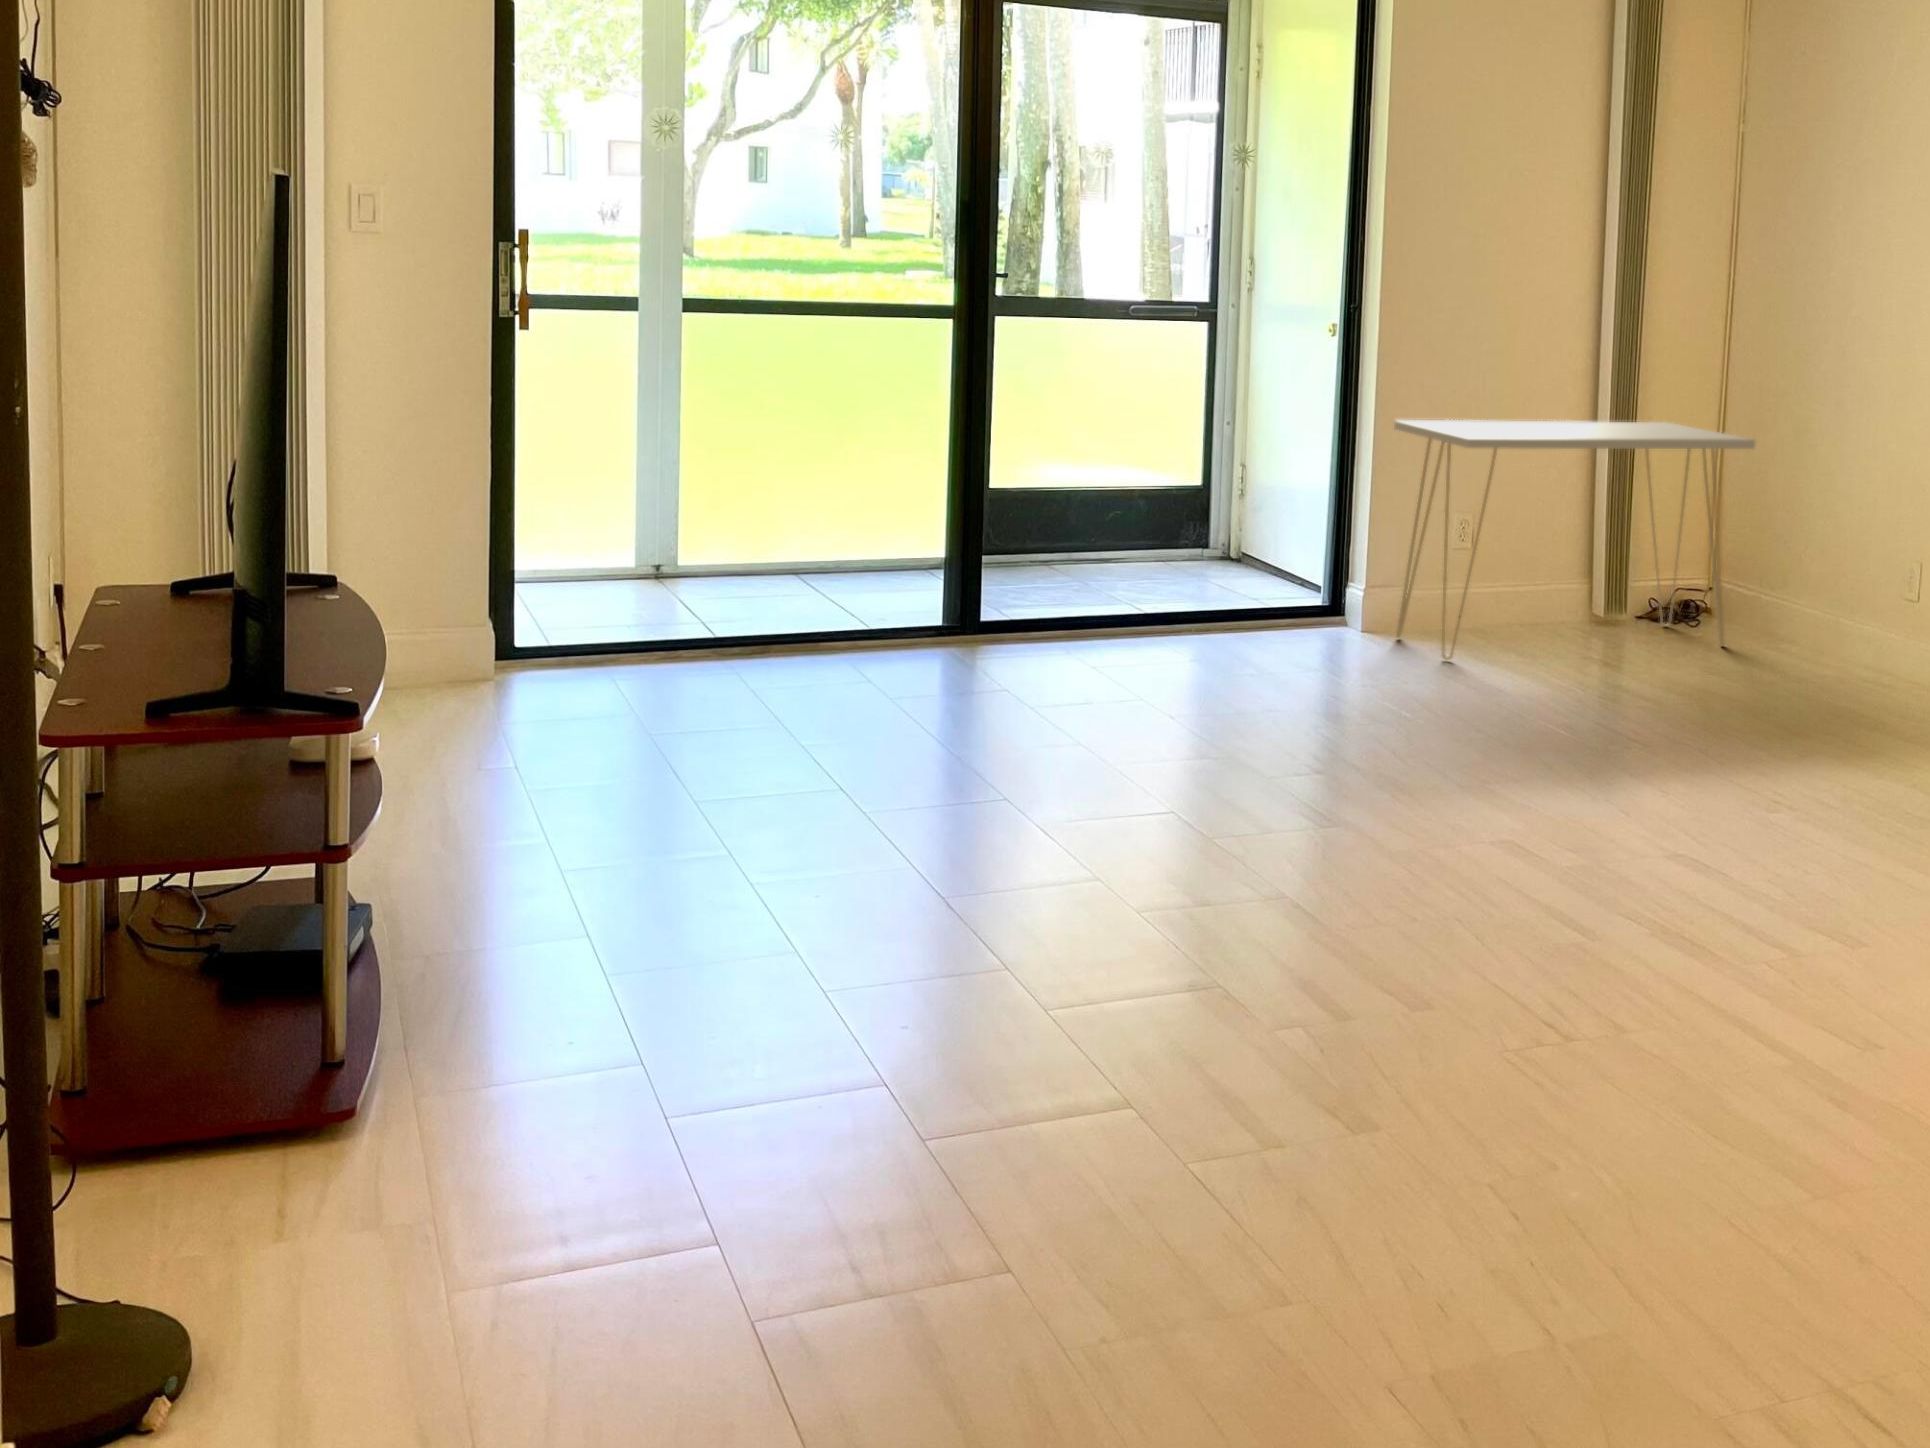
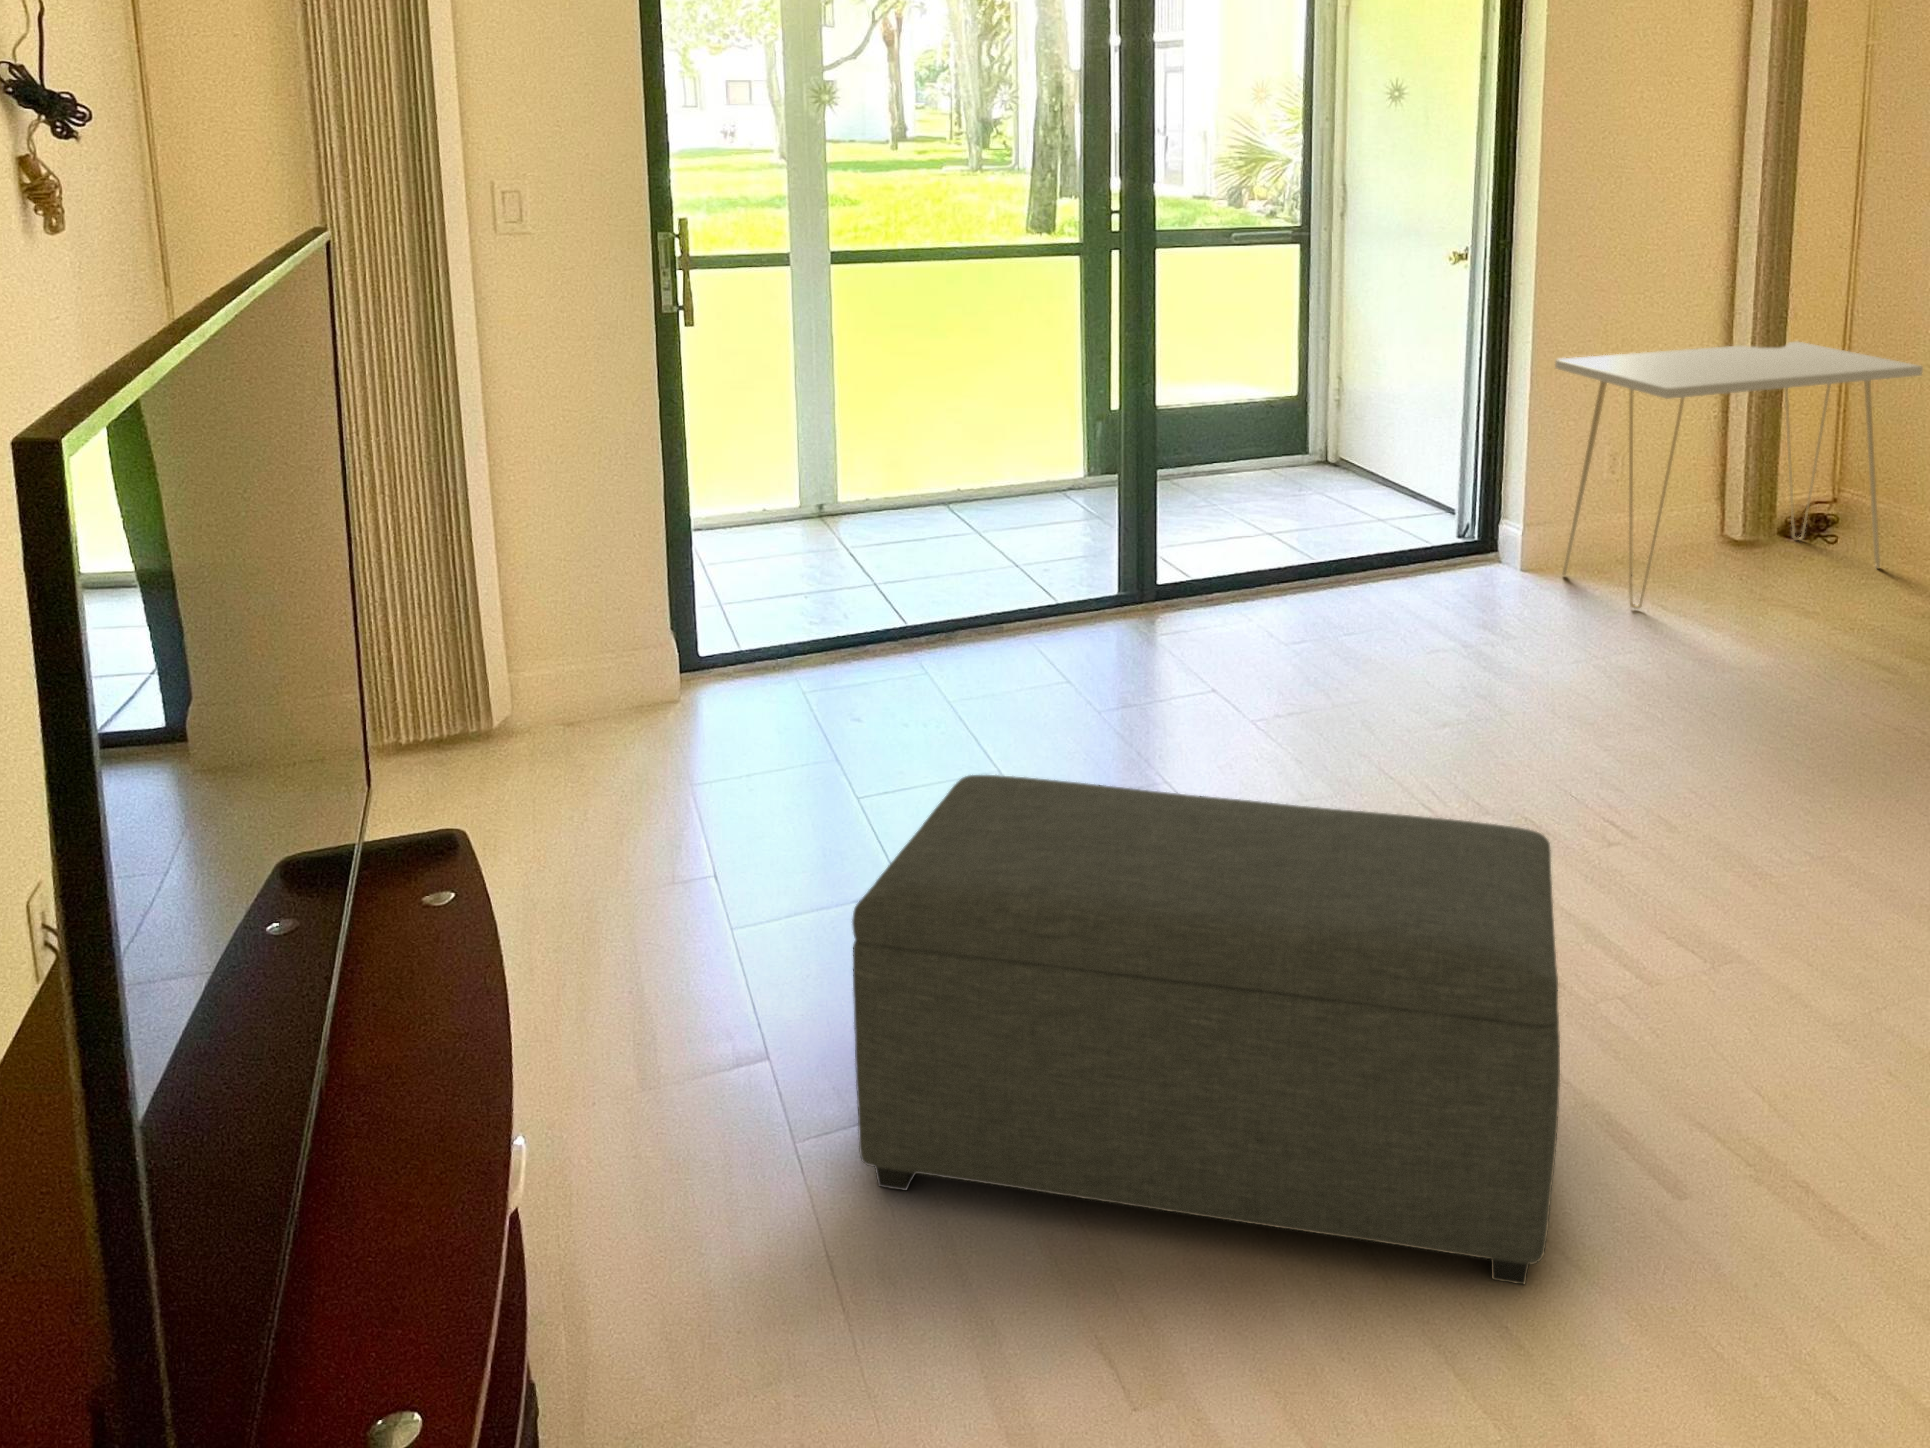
ottoman: none [583,617,1116,922] -> present [852,775,1560,1284]

